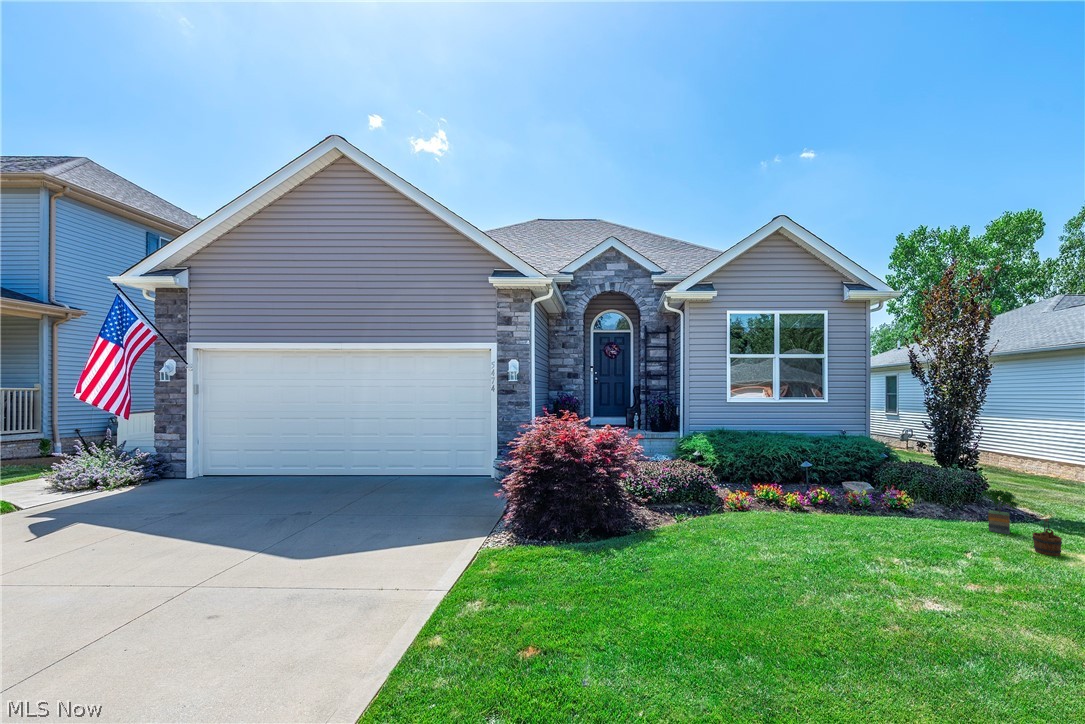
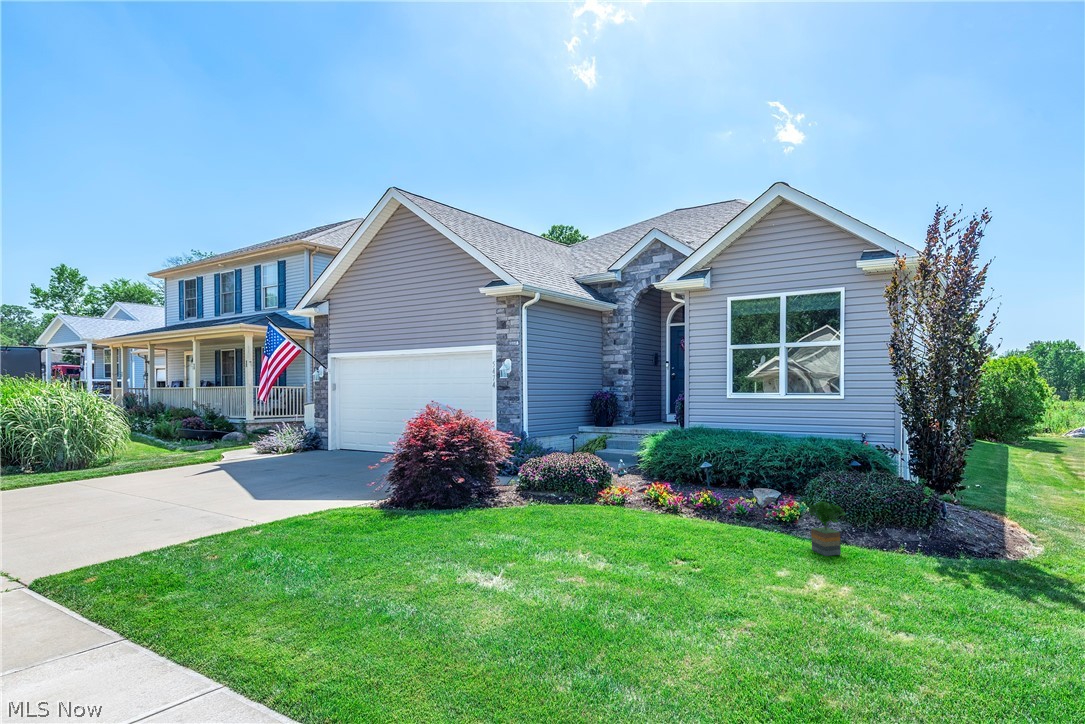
wooden bucket: present [1032,519,1062,556] -> none [773,530,799,573]

